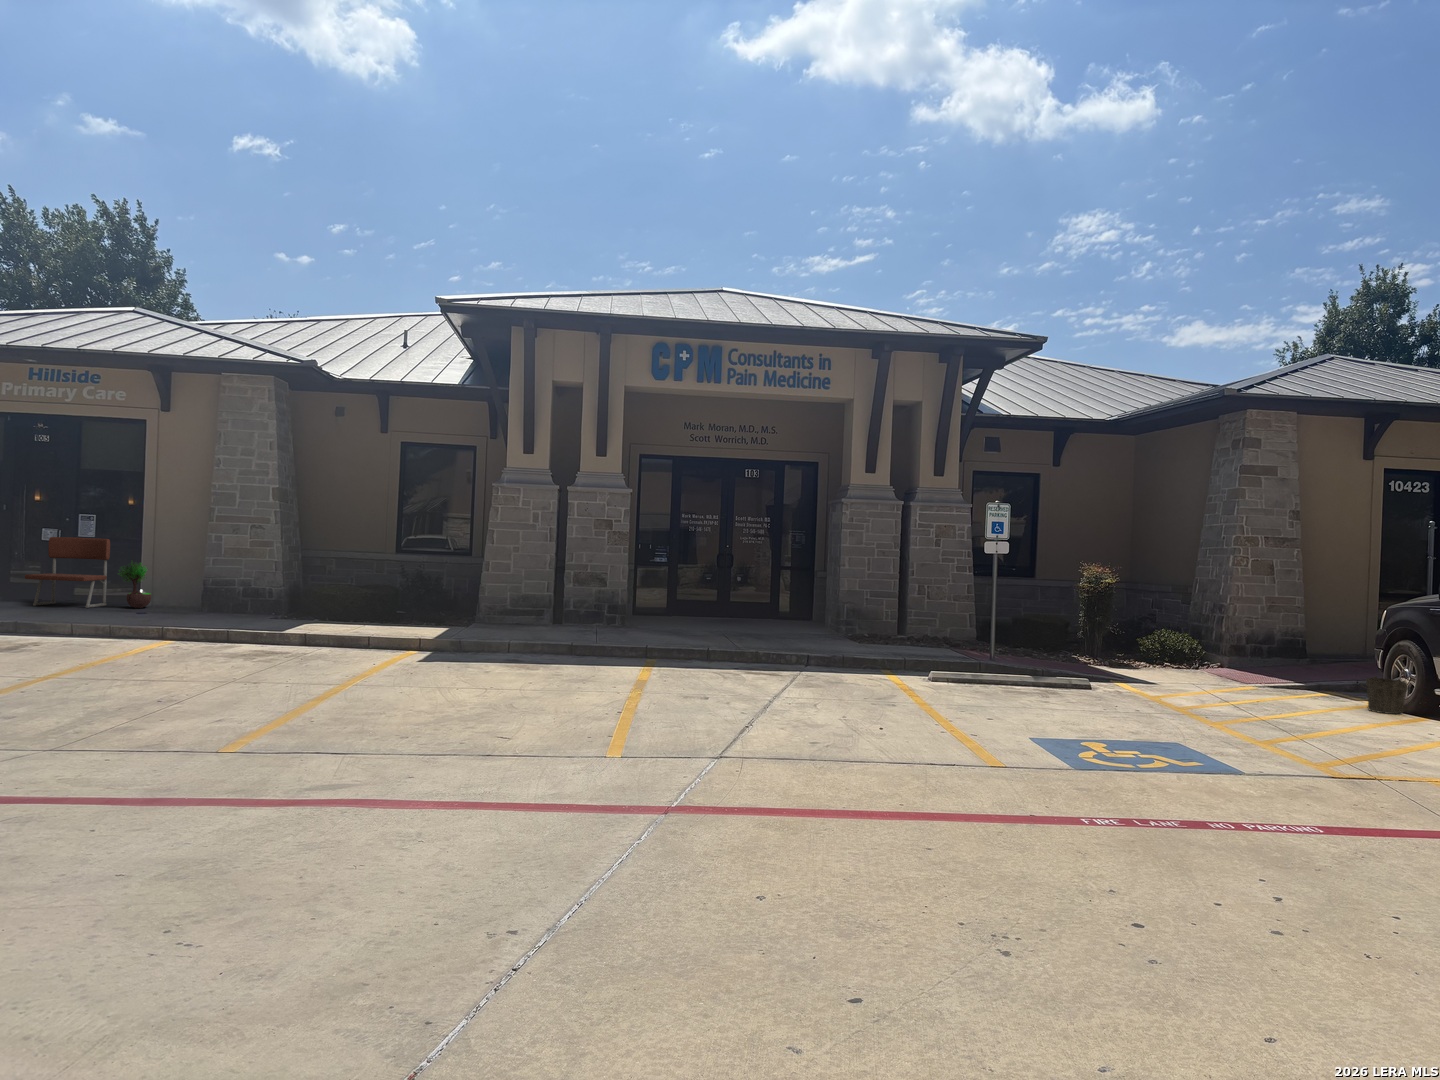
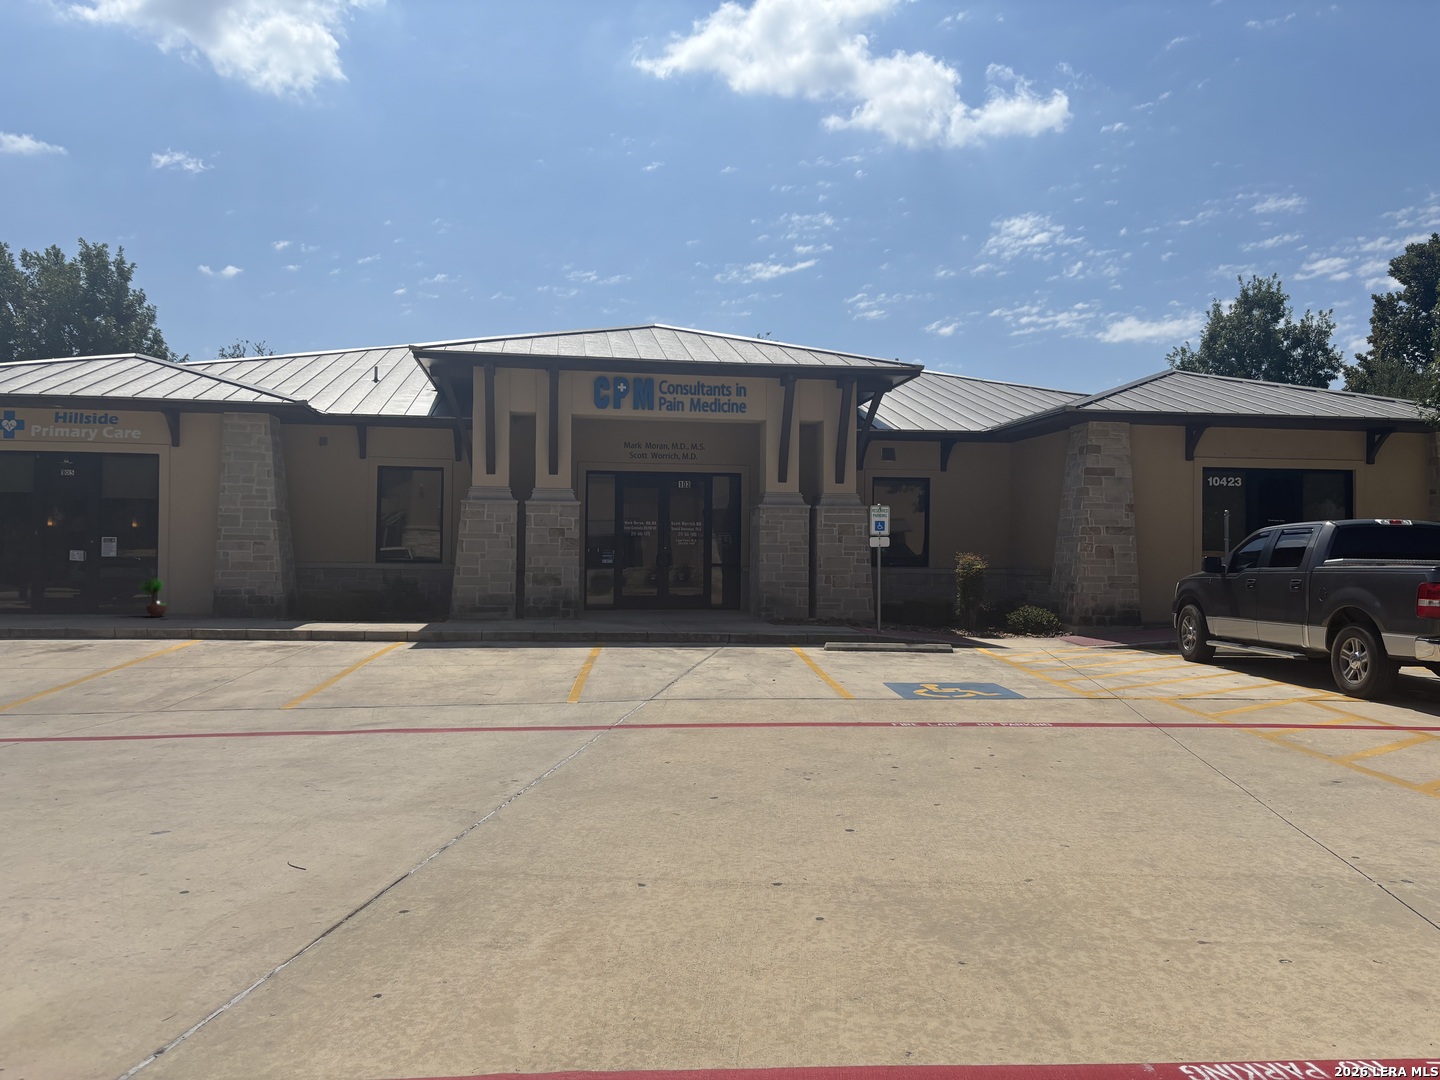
bench: present [25,537,110,608] -> none [57,558,129,618]
bucket: present [1366,676,1407,714] -> none [1153,632,1186,660]

